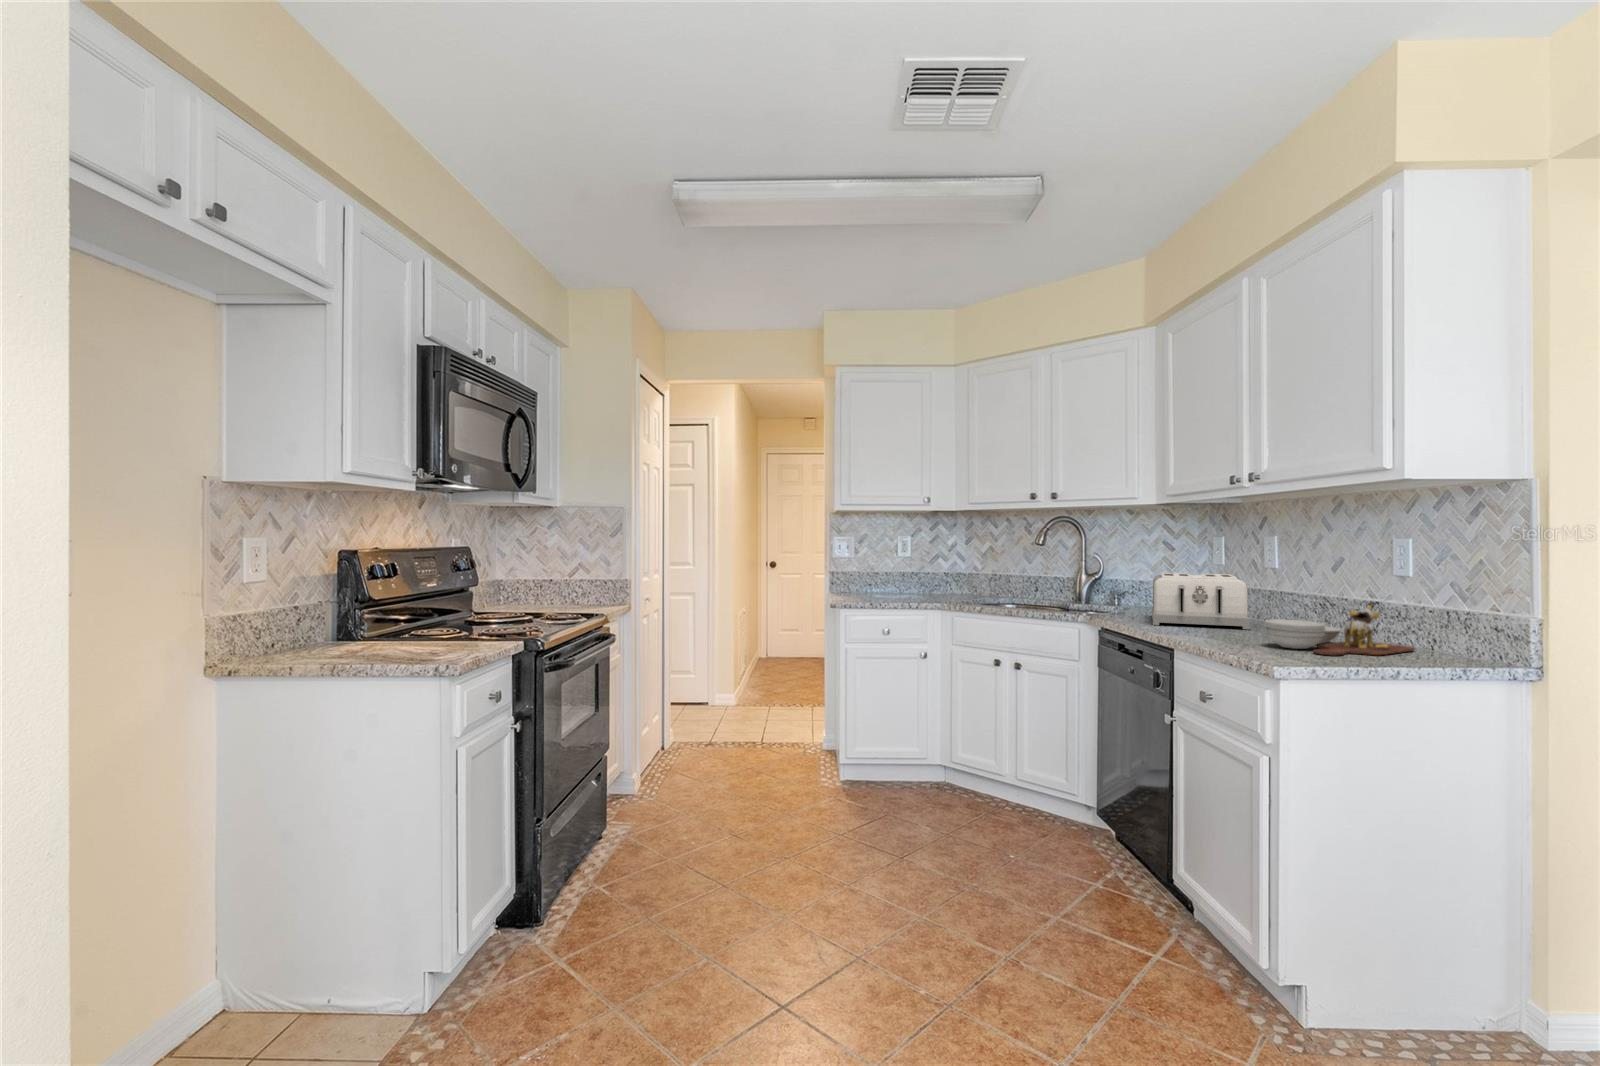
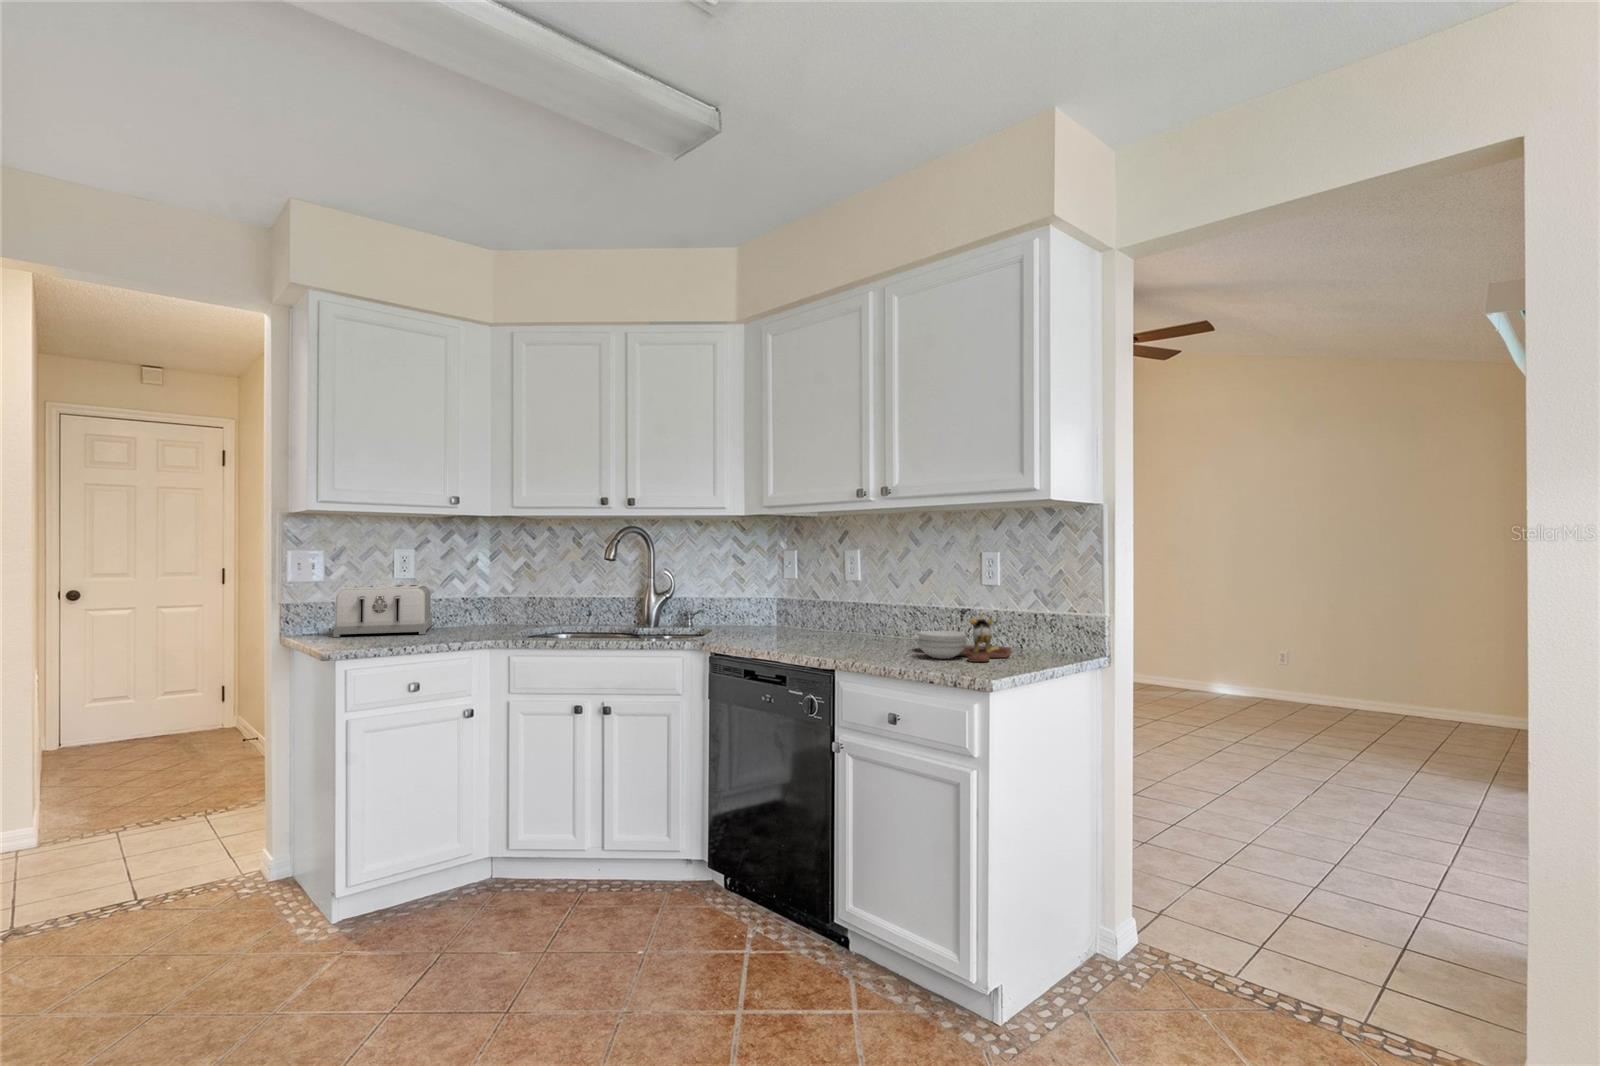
toaster: present [1152,573,1250,629] -> present [333,584,432,637]

